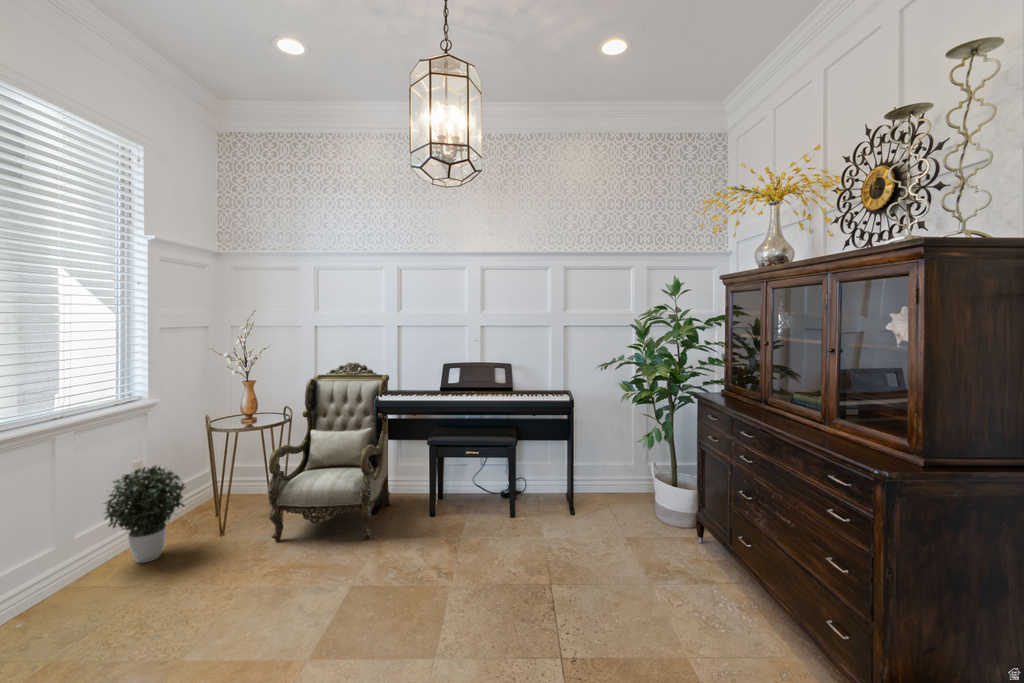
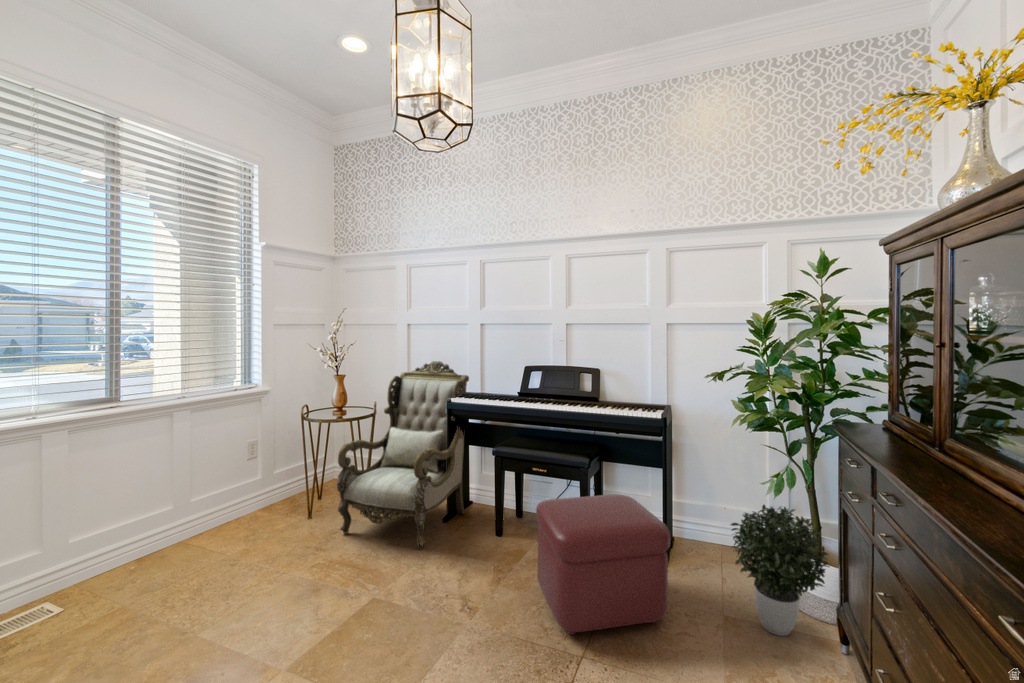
ottoman: none [488,463,595,573] -> present [536,494,670,634]
potted plant: present [103,466,186,563] -> present [731,505,829,636]

